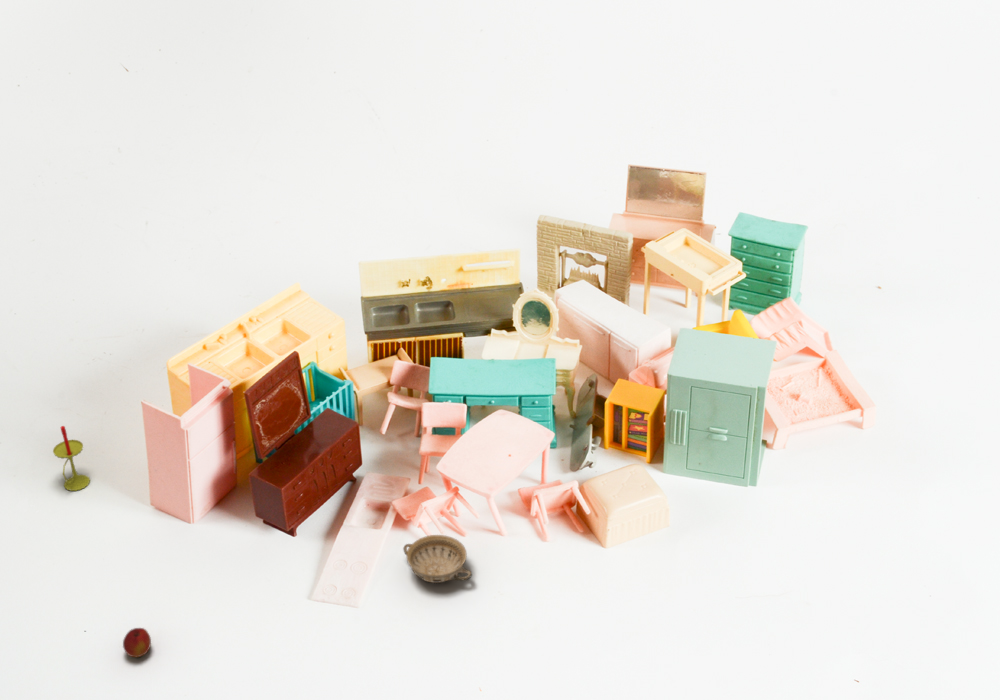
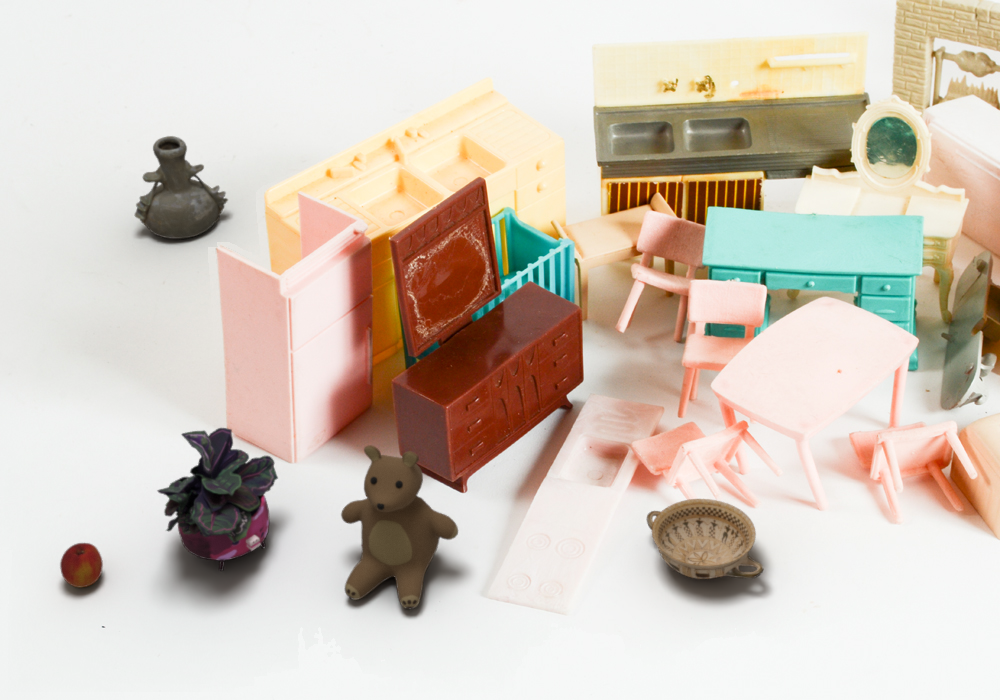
vase: none [74,324,135,387] -> present [135,136,228,239]
candle: present [53,426,90,491] -> none [93,286,149,394]
potted plant: none [104,513,179,601] -> present [158,428,278,571]
teddy bear: none [220,519,292,615] -> present [341,445,458,609]
apple: present [123,628,151,657] -> present [60,543,103,587]

